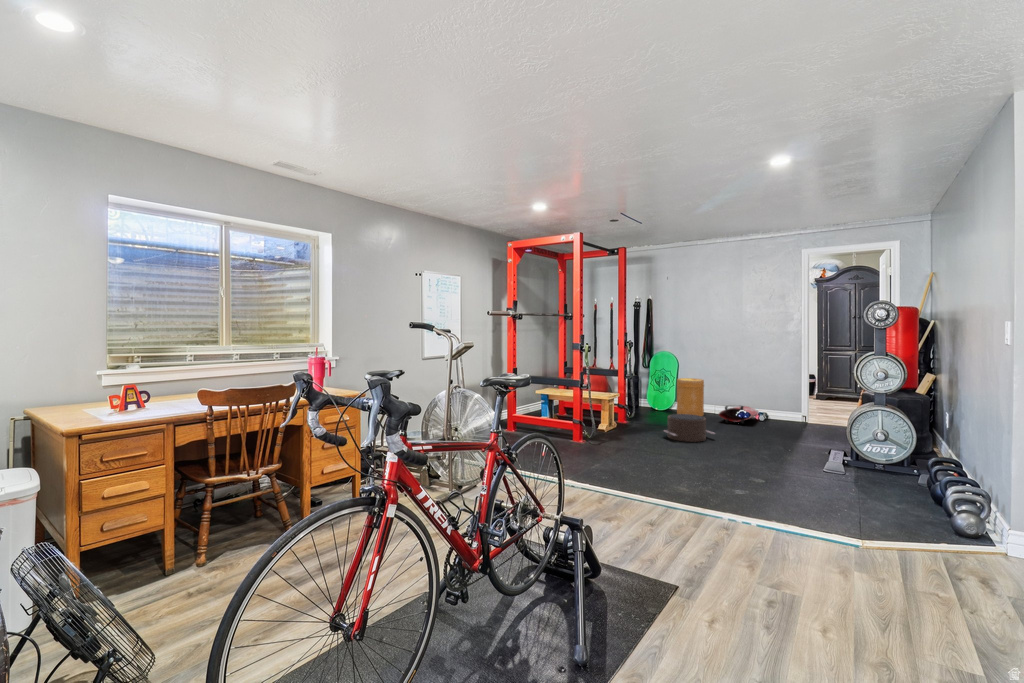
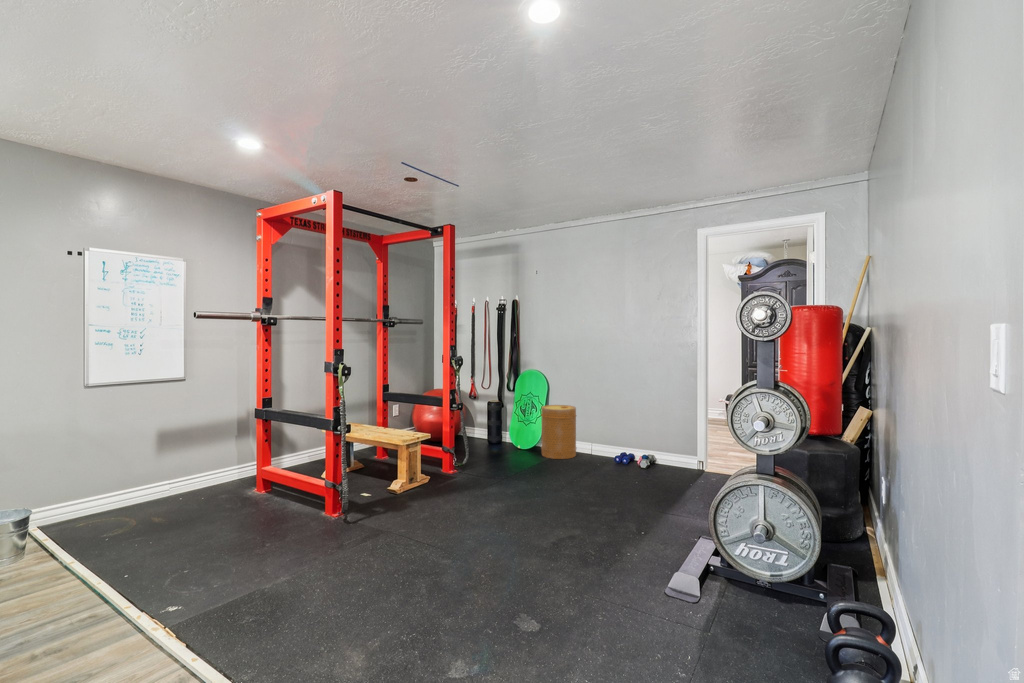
bag: present [719,406,759,423] -> none [582,445,645,473]
pouf: present [664,414,715,442] -> none [472,466,545,514]

